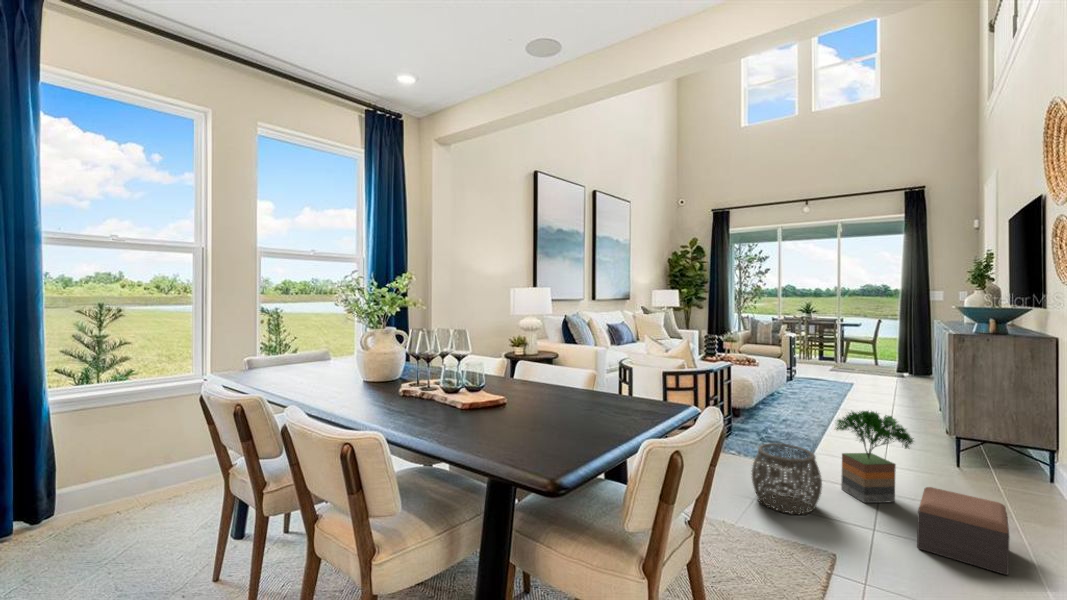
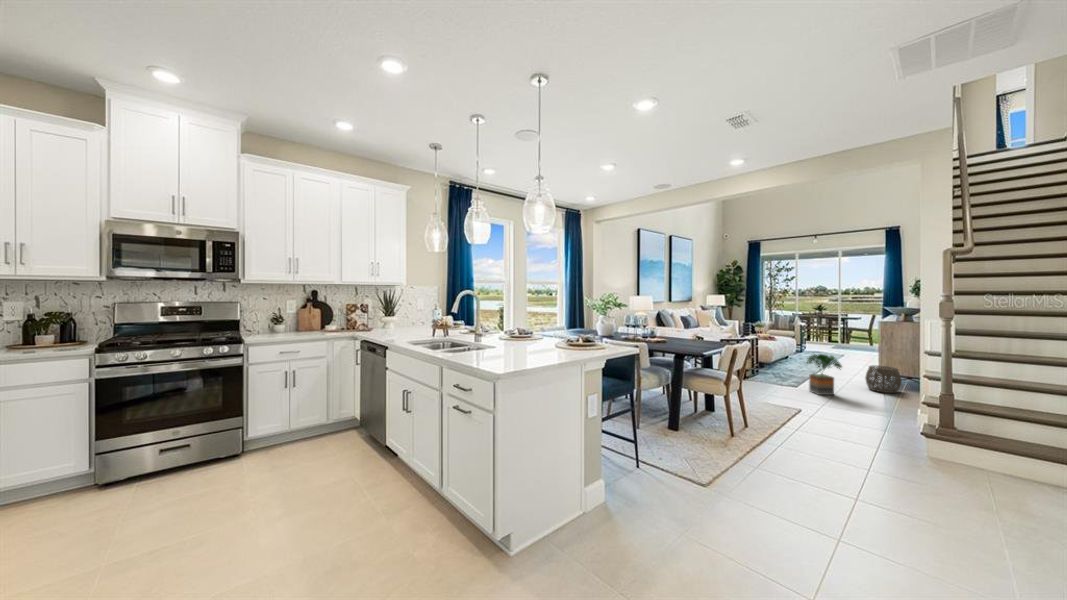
woven basket: present [752,443,822,514] -> present [865,366,902,393]
footstool: present [917,487,1009,575] -> none [834,383,876,412]

